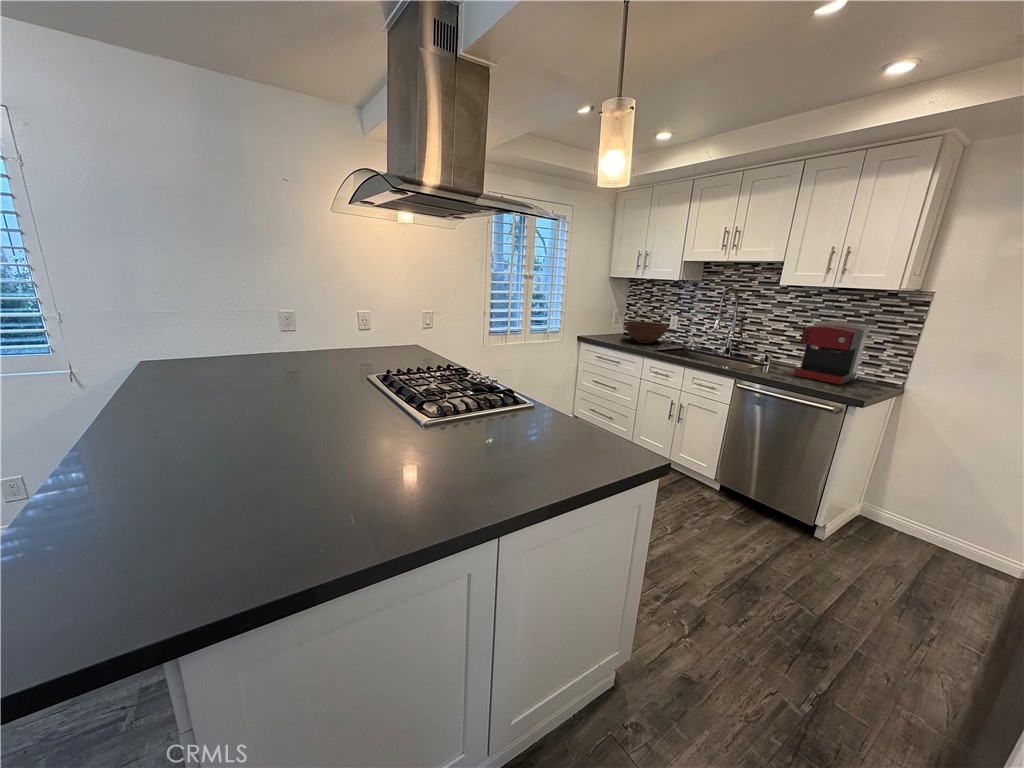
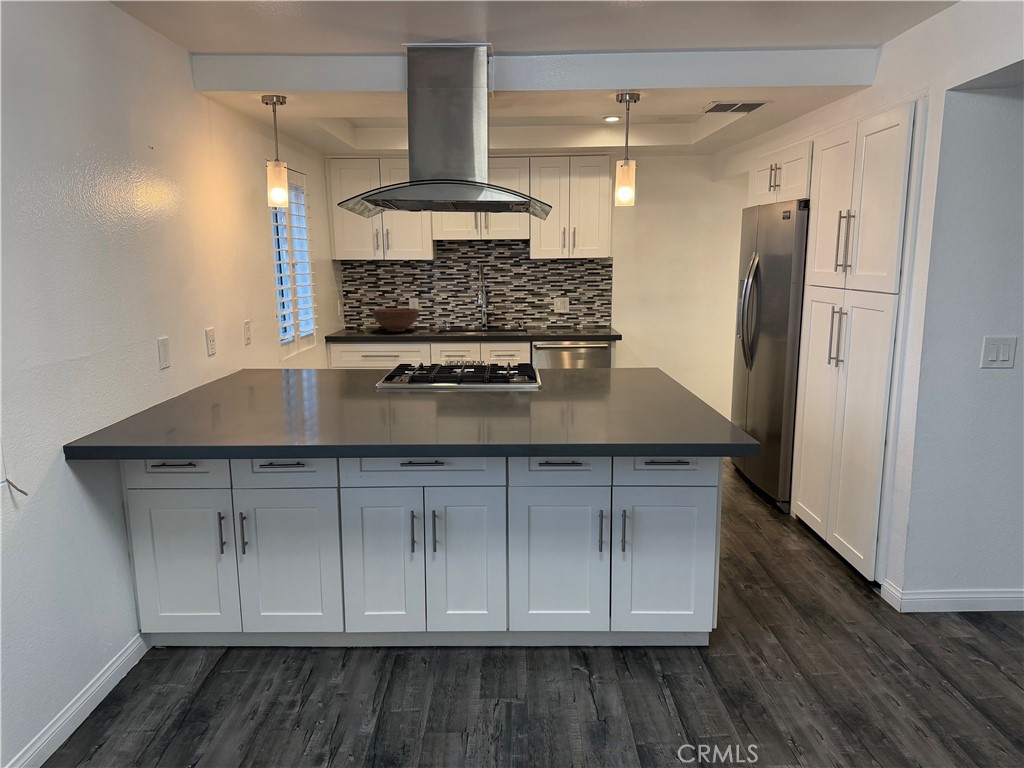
coffee maker: present [793,321,869,385] -> none [552,284,589,332]

